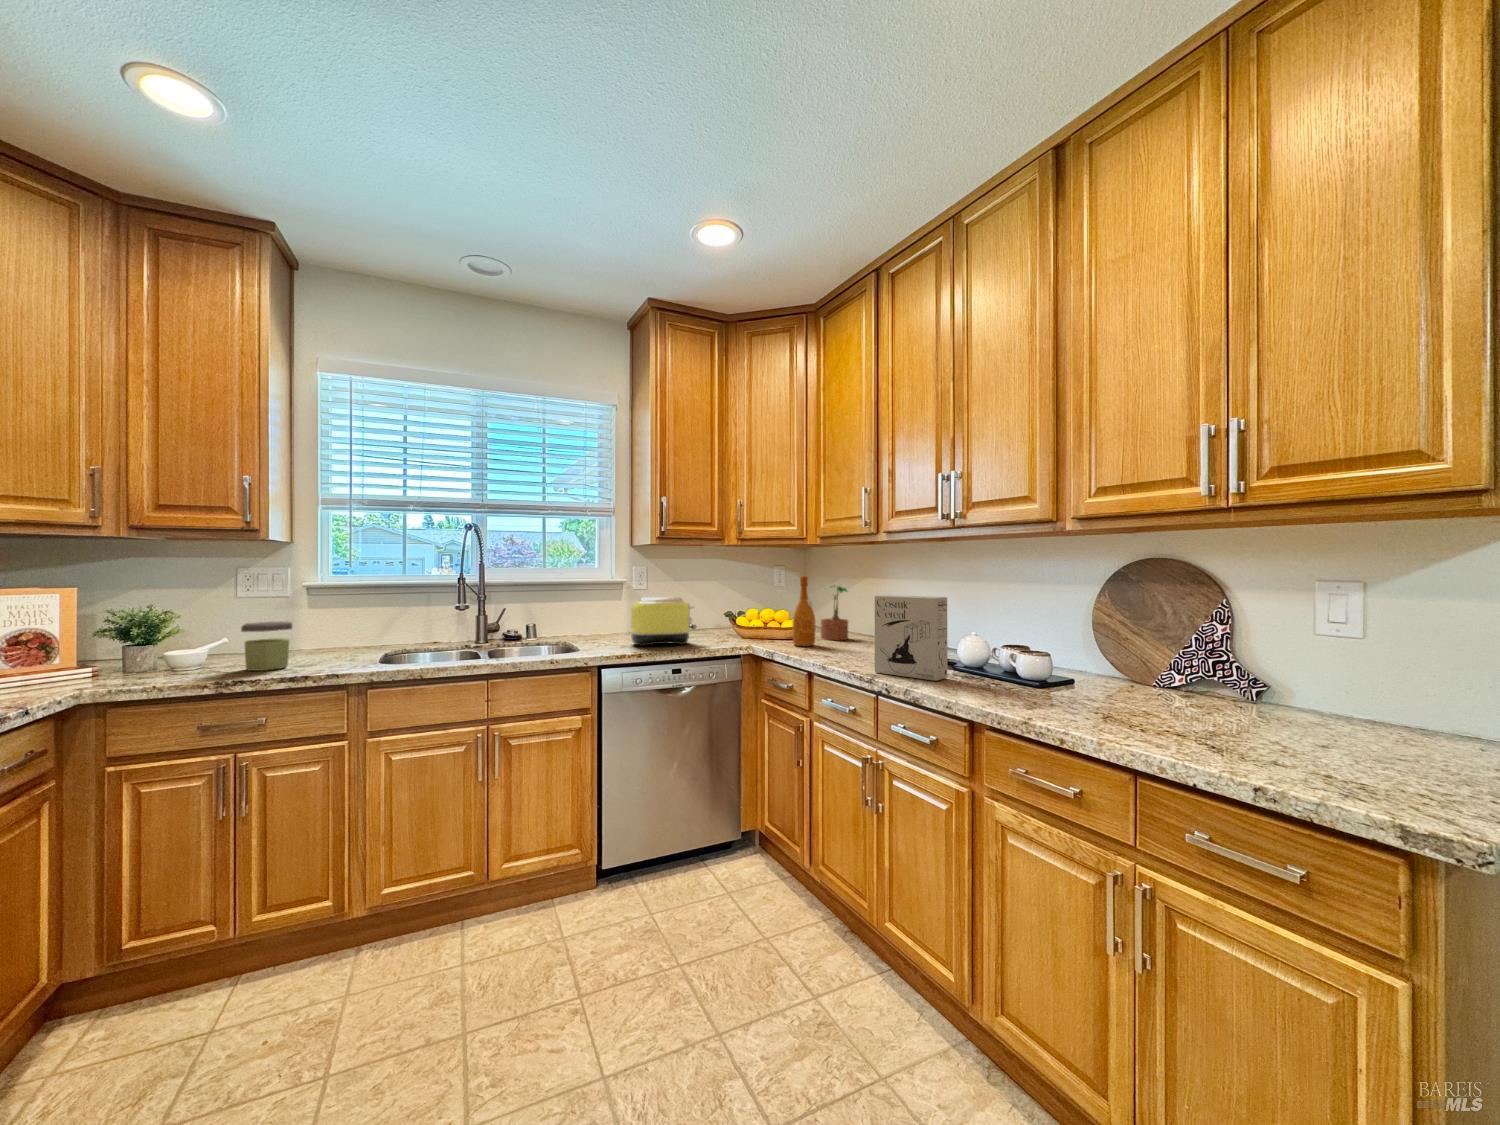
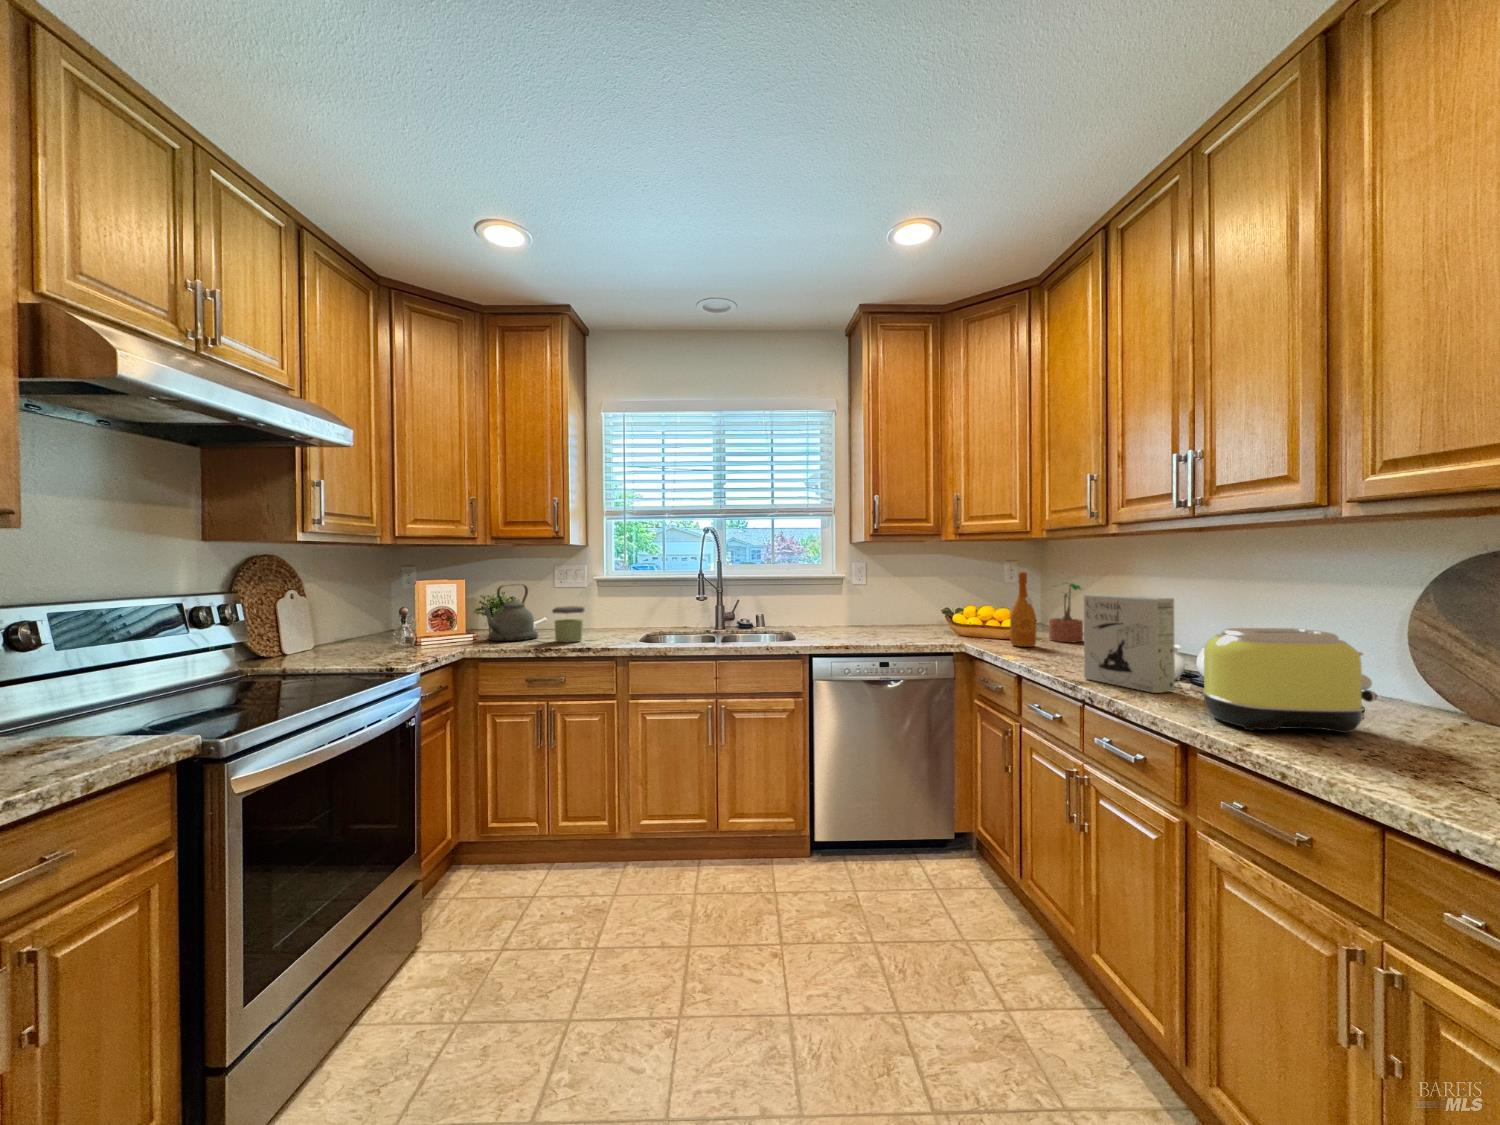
kettle: none [111,593,212,675] -> present [482,585,538,641]
toaster: present [631,597,696,646] -> present [1202,628,1377,733]

